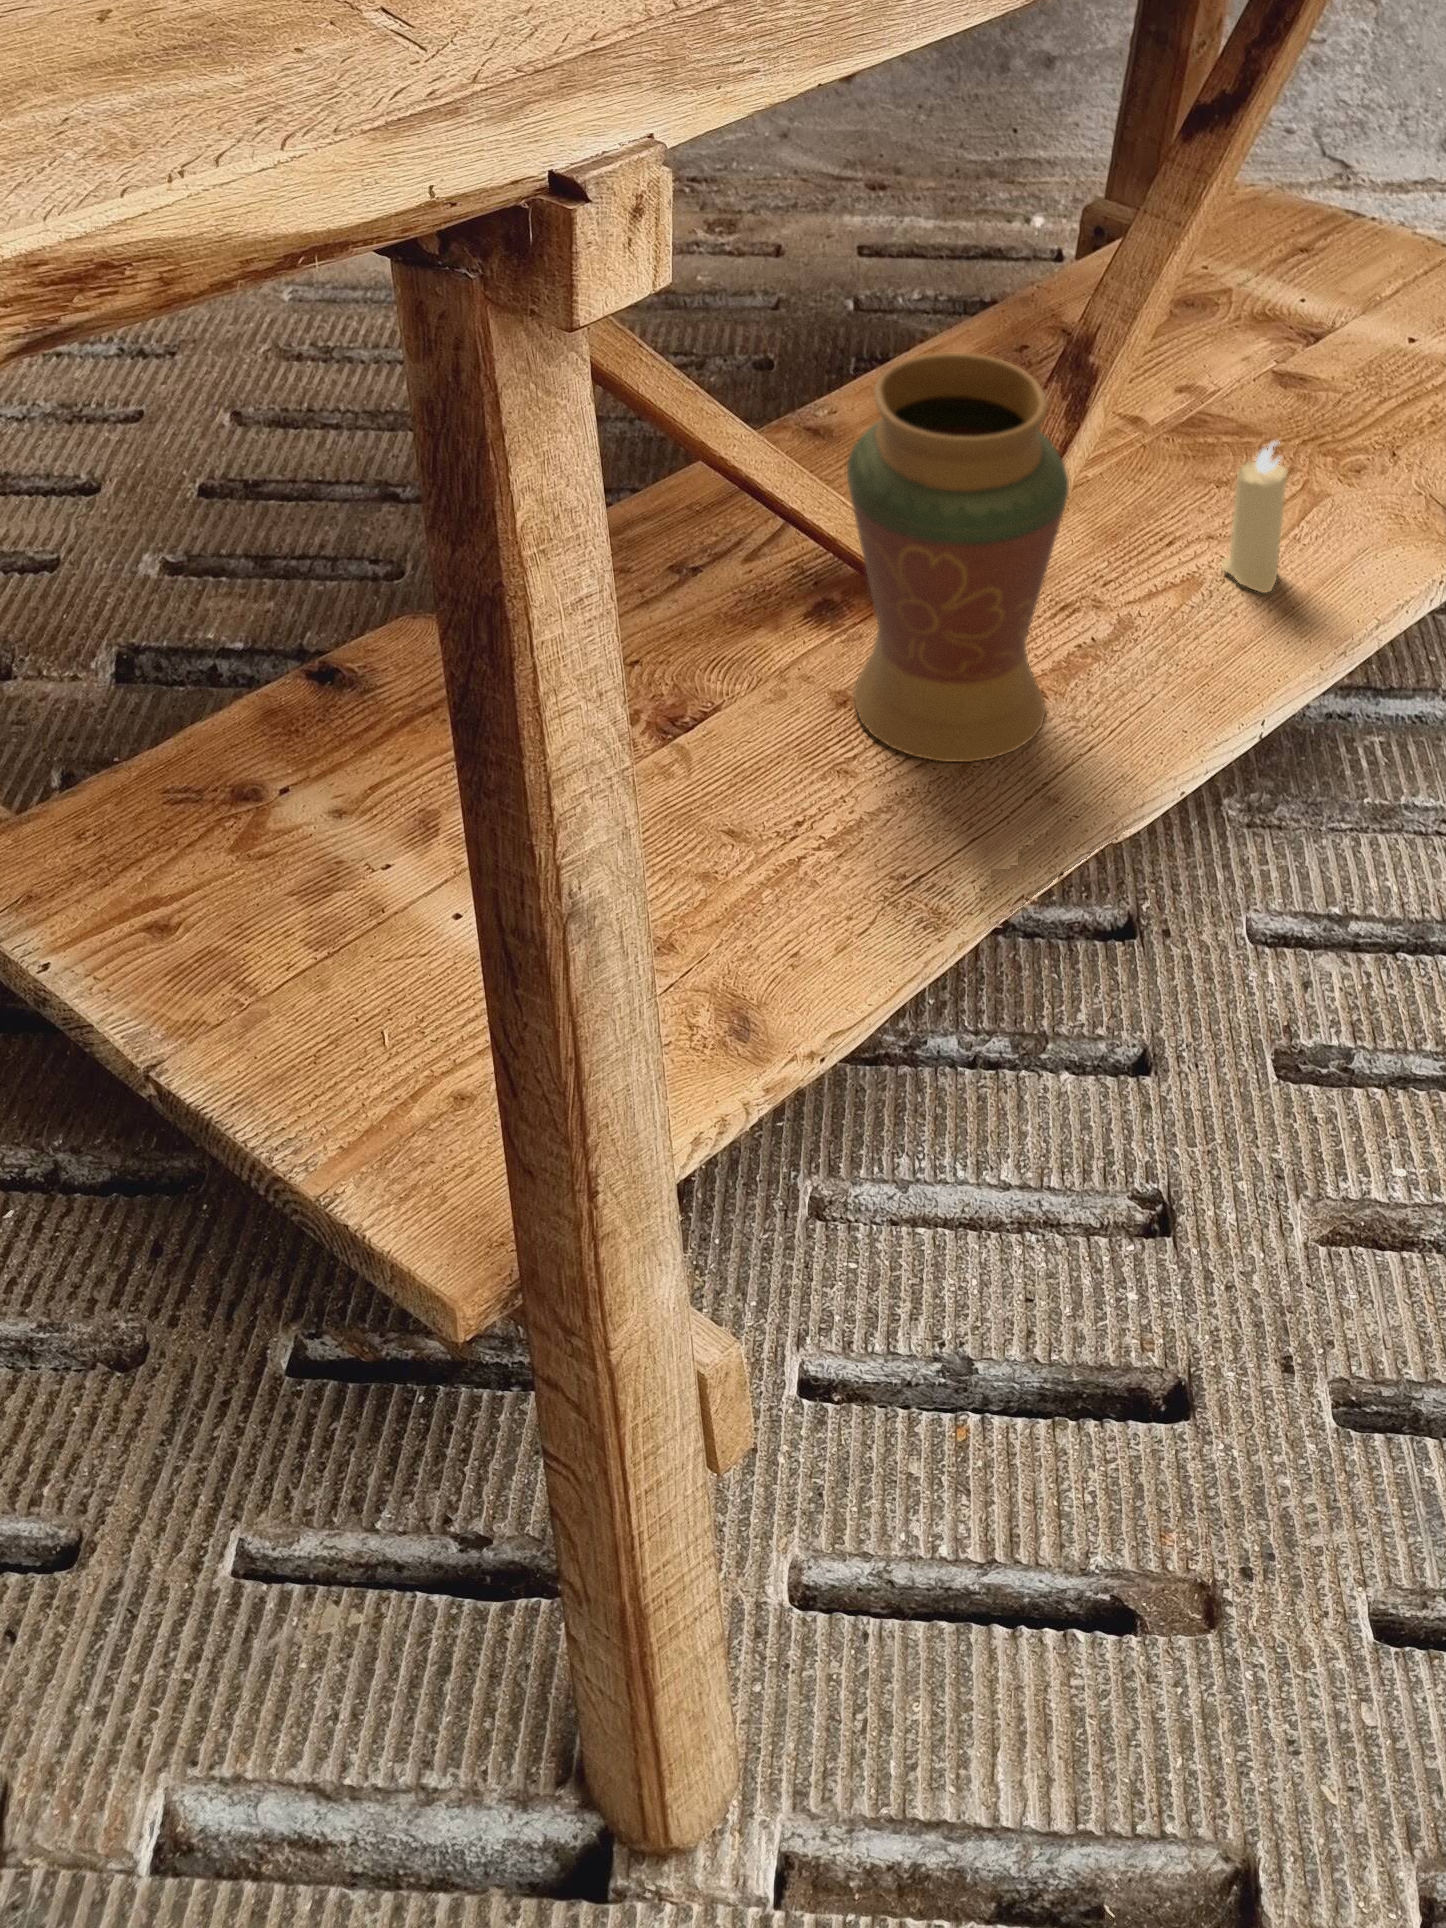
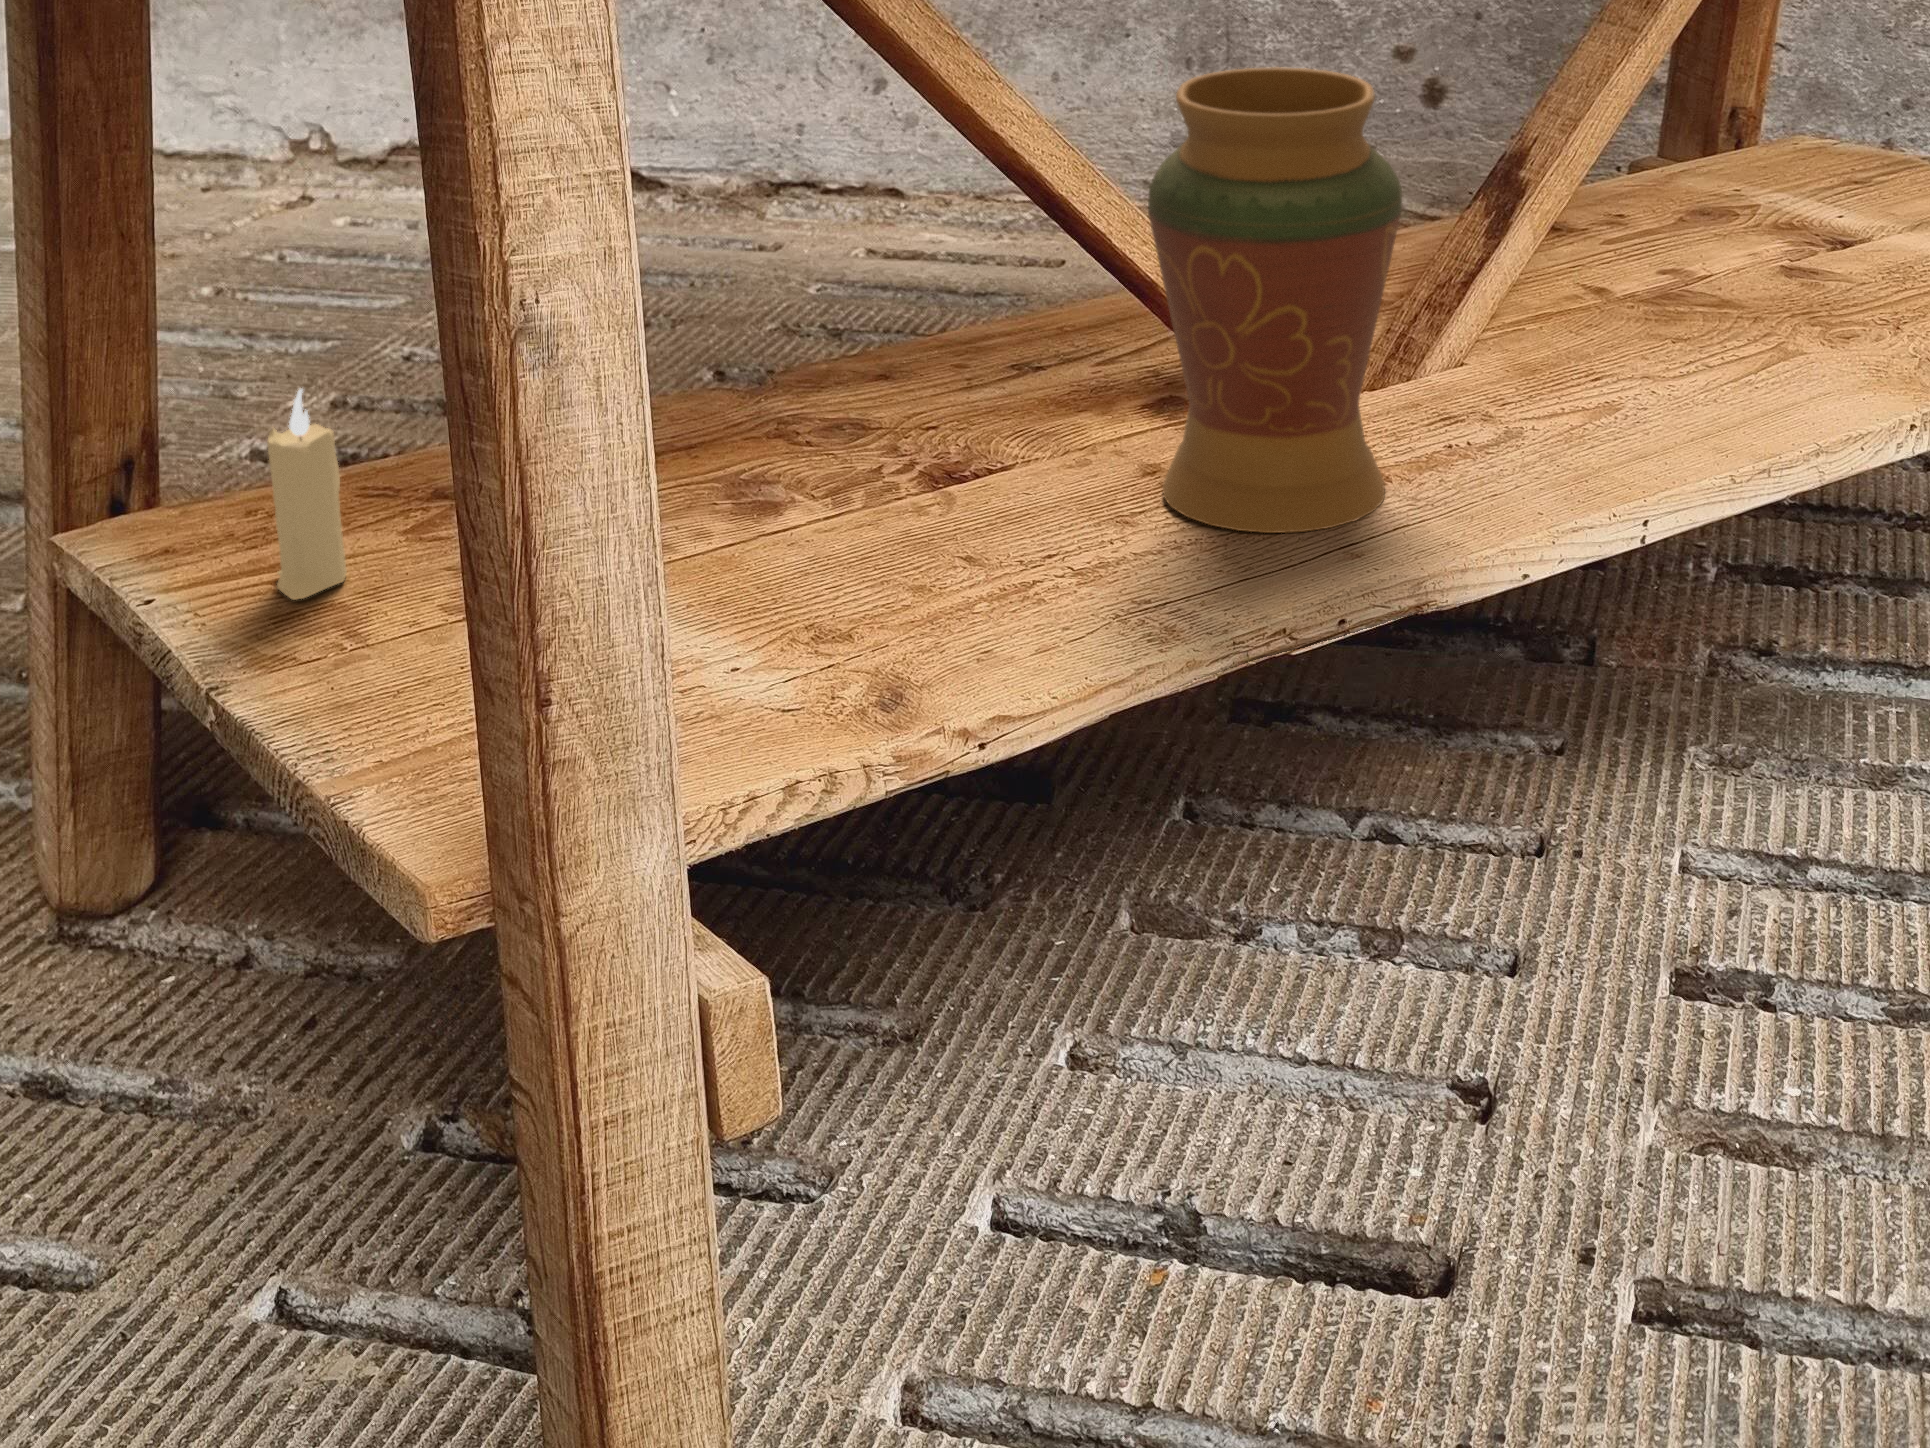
candle: present [1222,442,1287,593] -> present [267,389,347,600]

